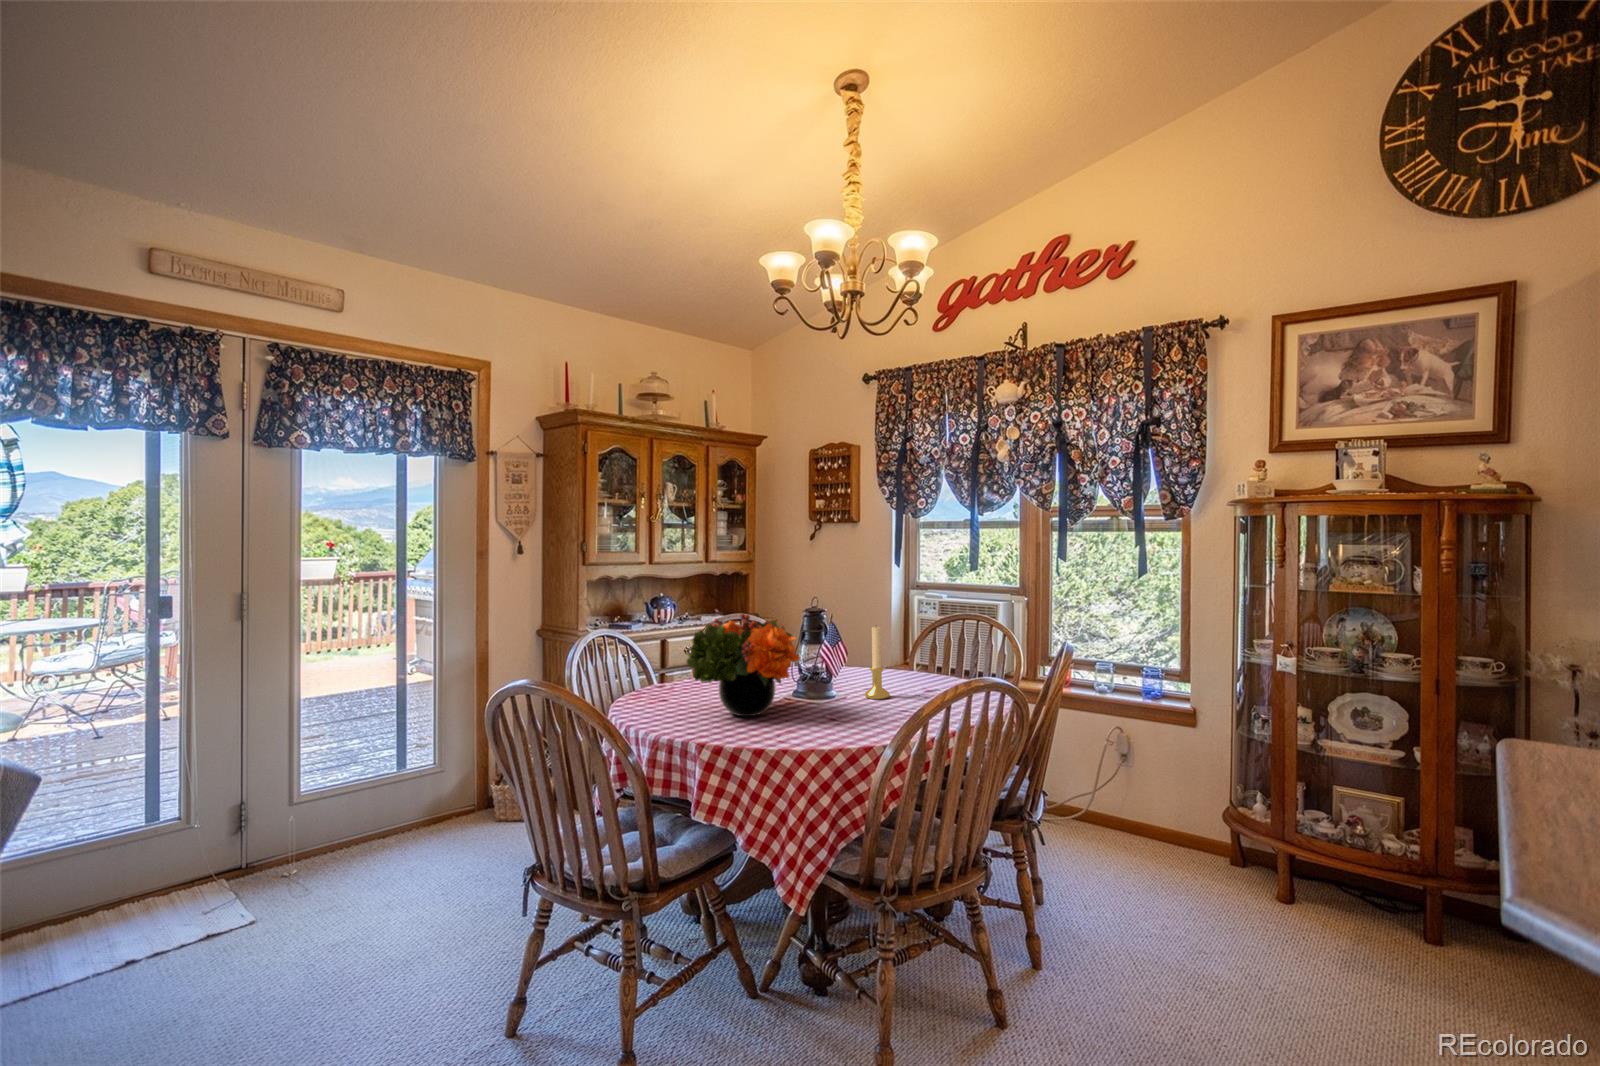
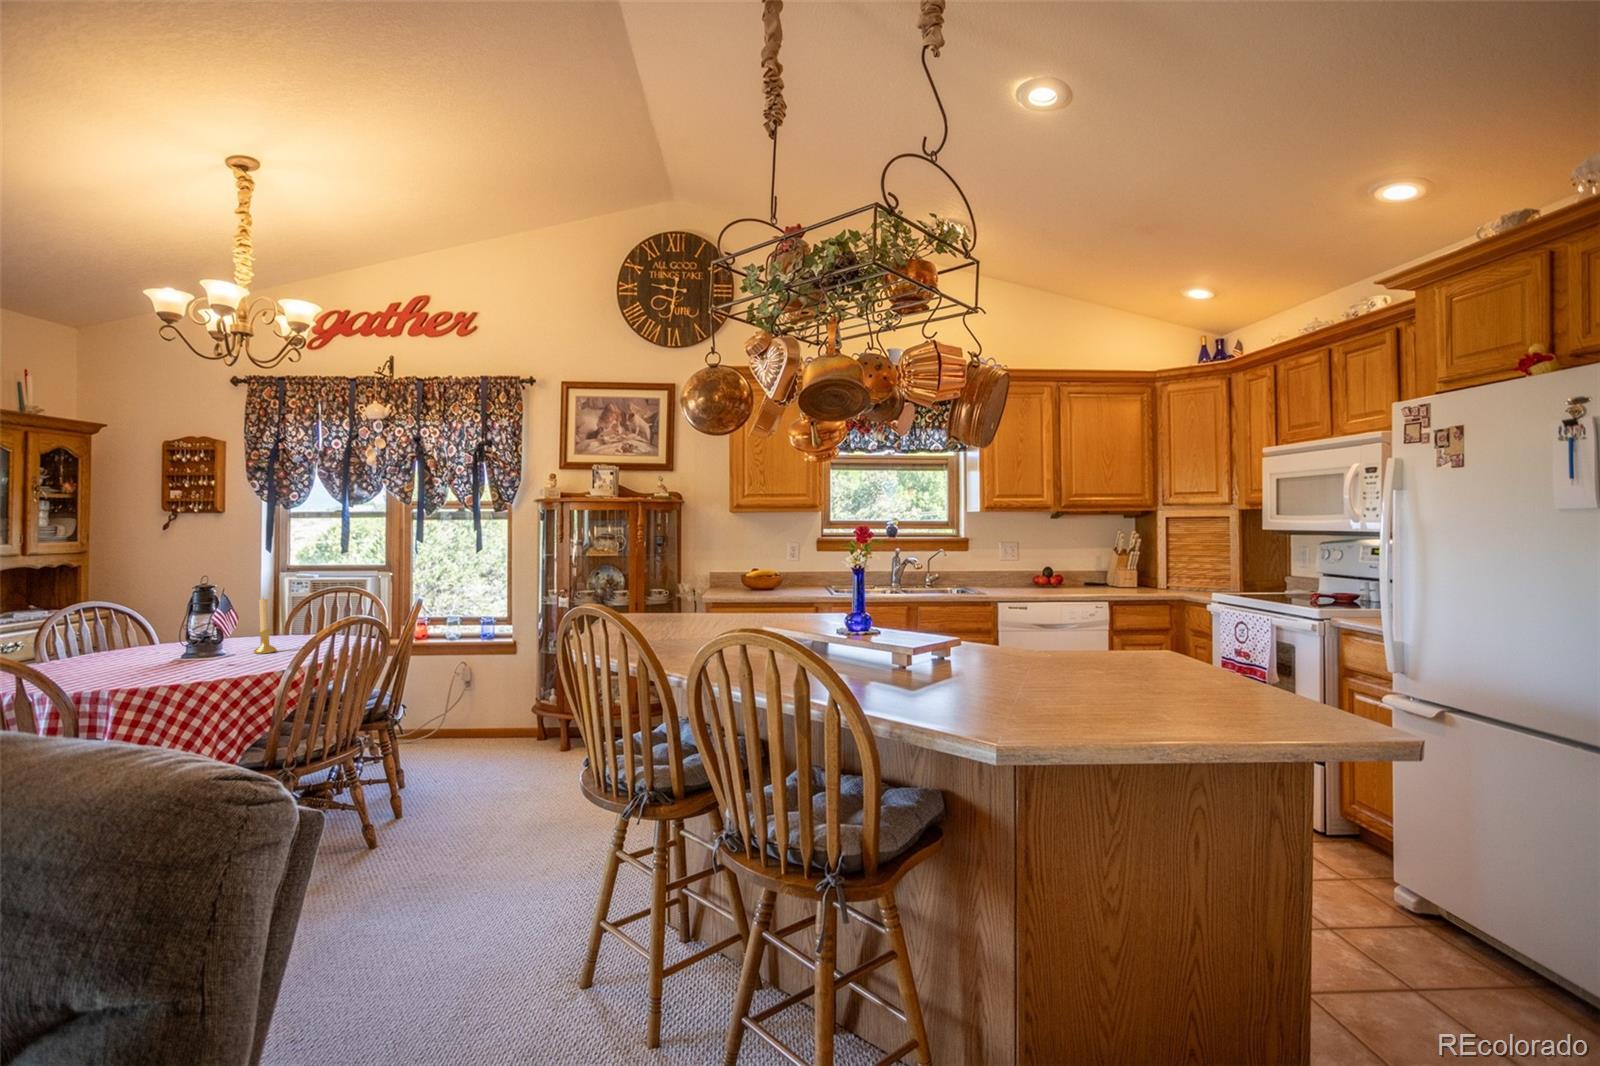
flower arrangement: present [687,614,800,716] -> none [81,594,199,675]

